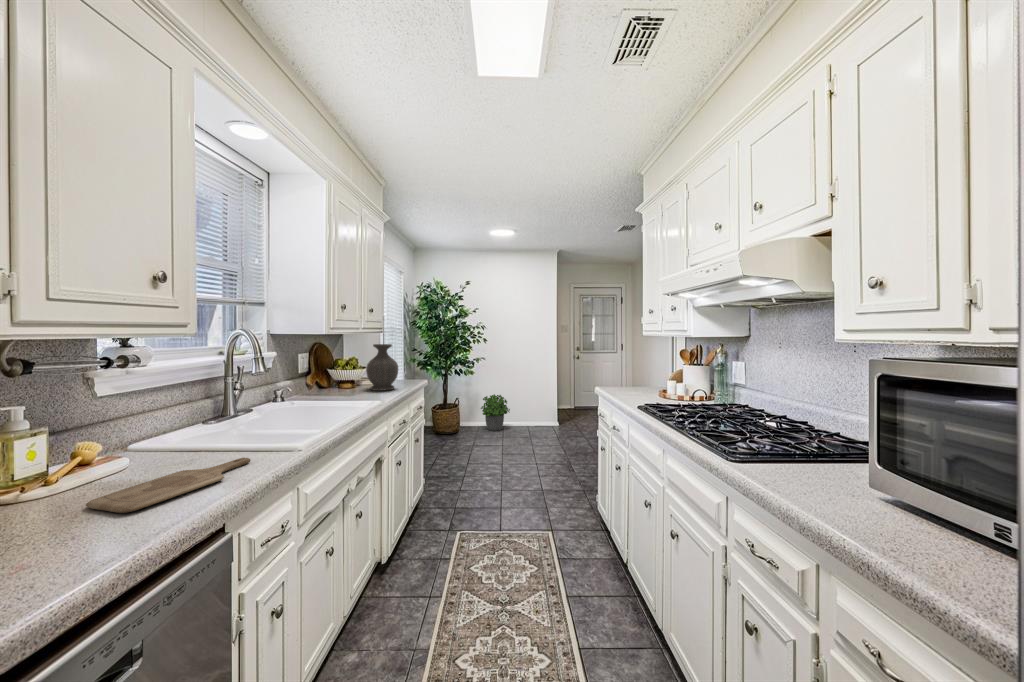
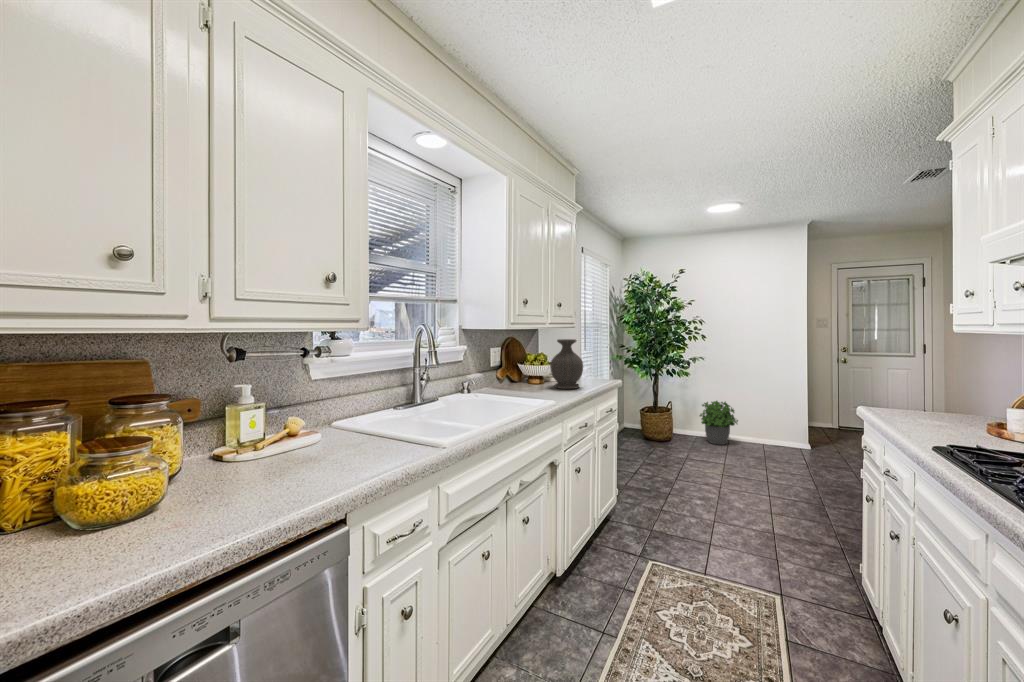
cutting board: present [86,458,251,513] -> none [258,448,395,487]

